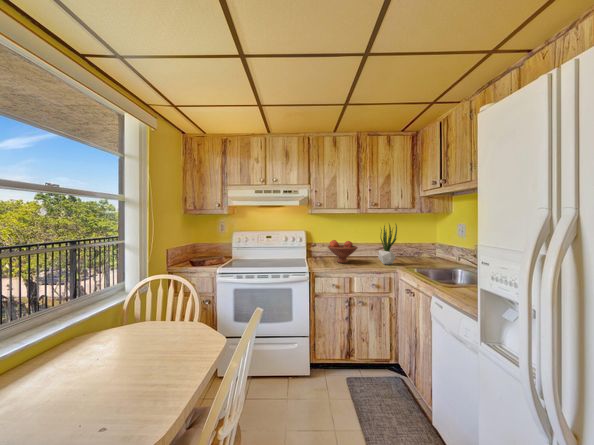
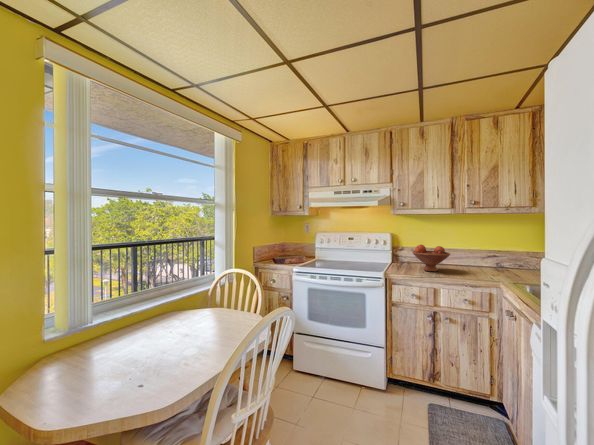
potted plant: present [378,224,397,265] -> none [478,225,505,278]

